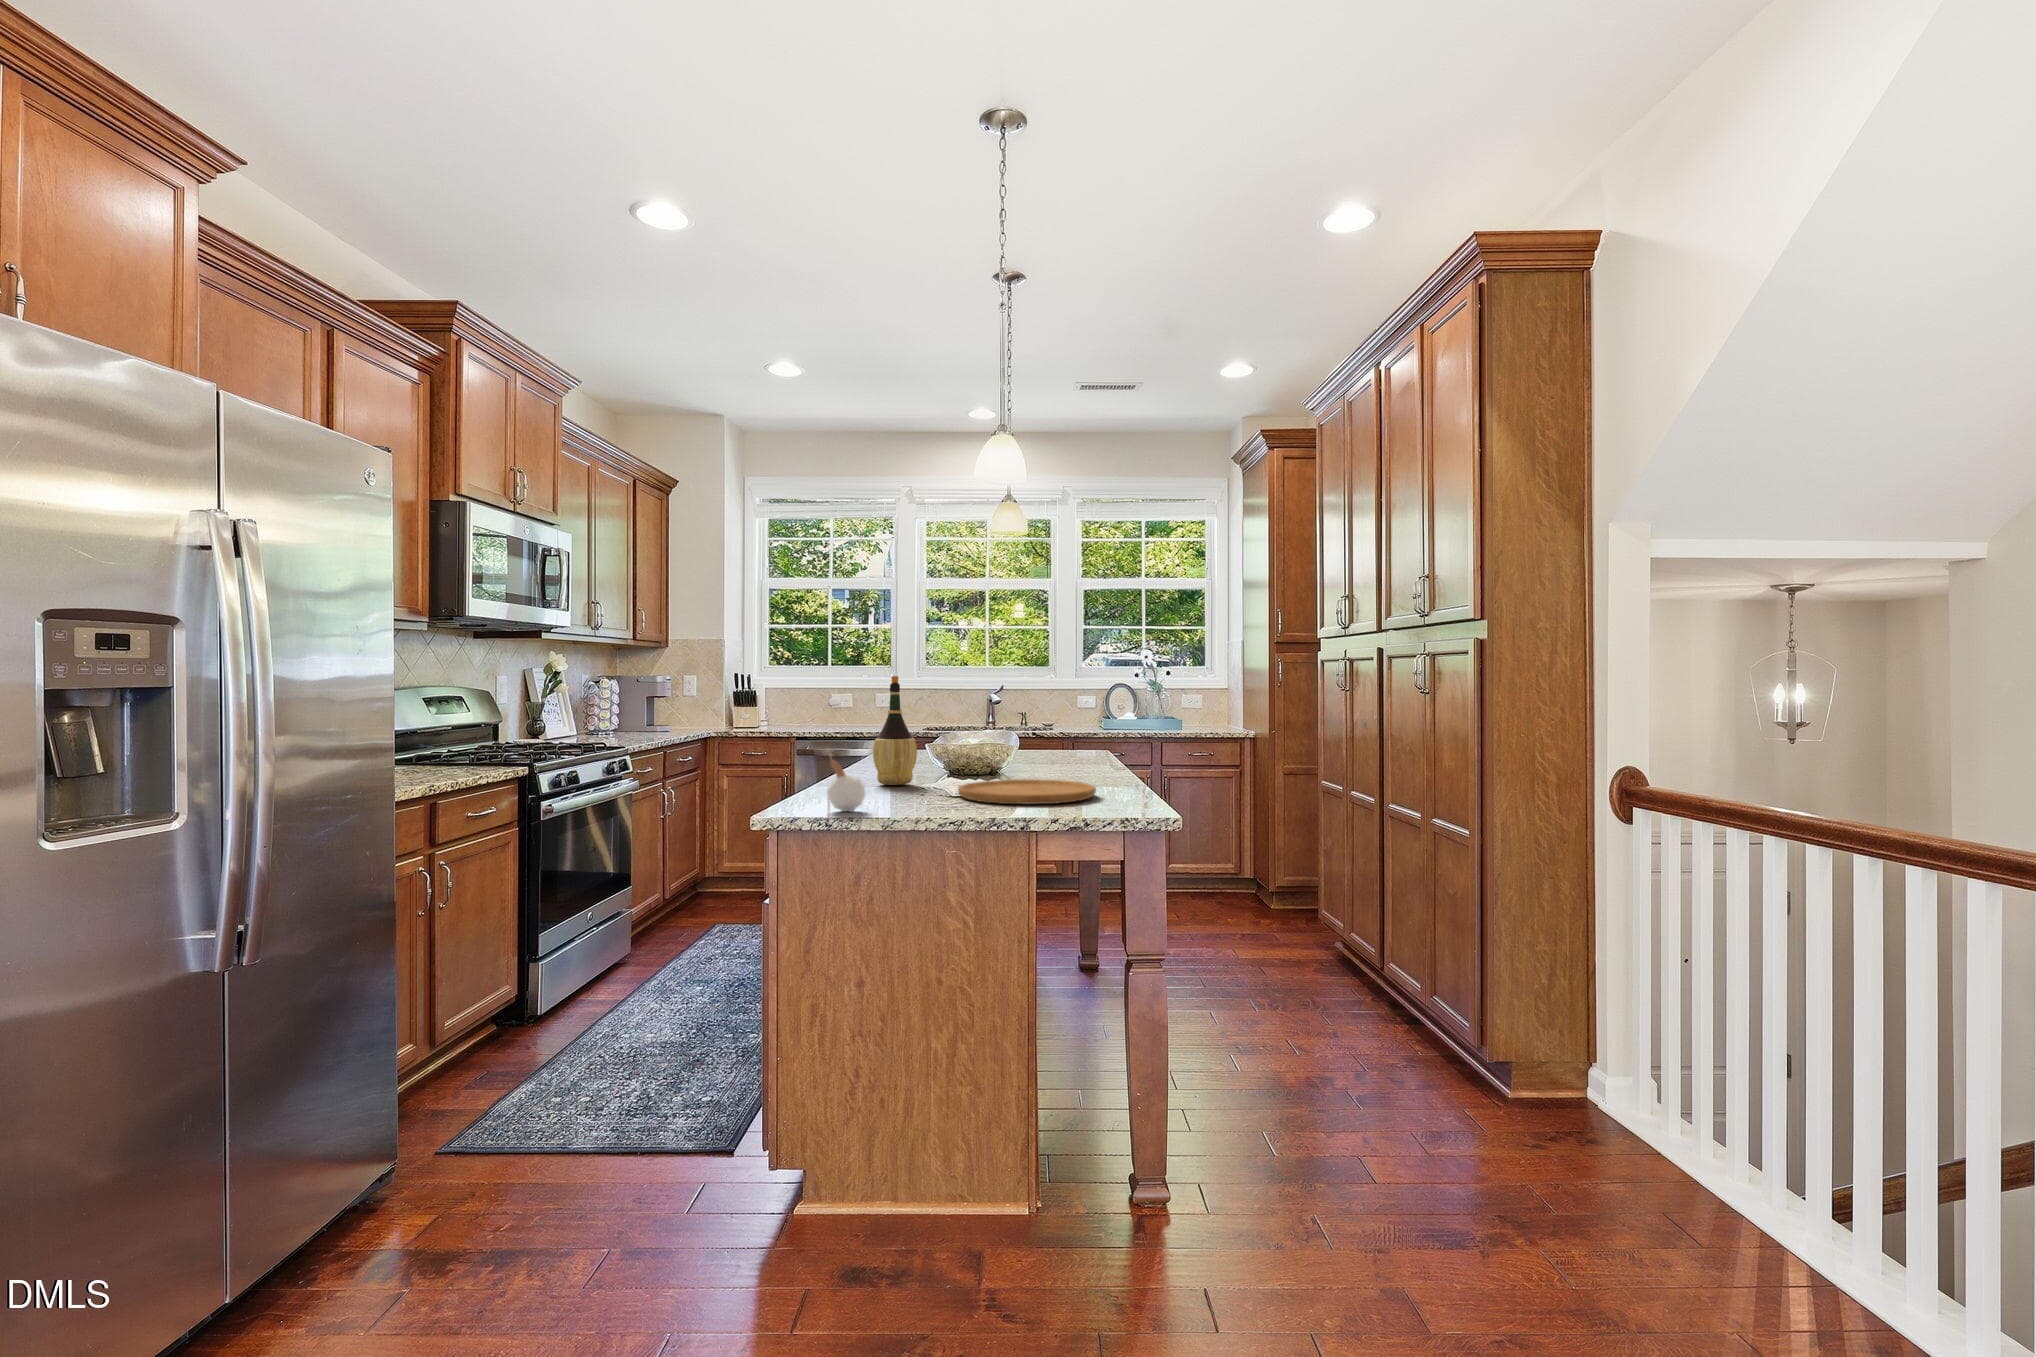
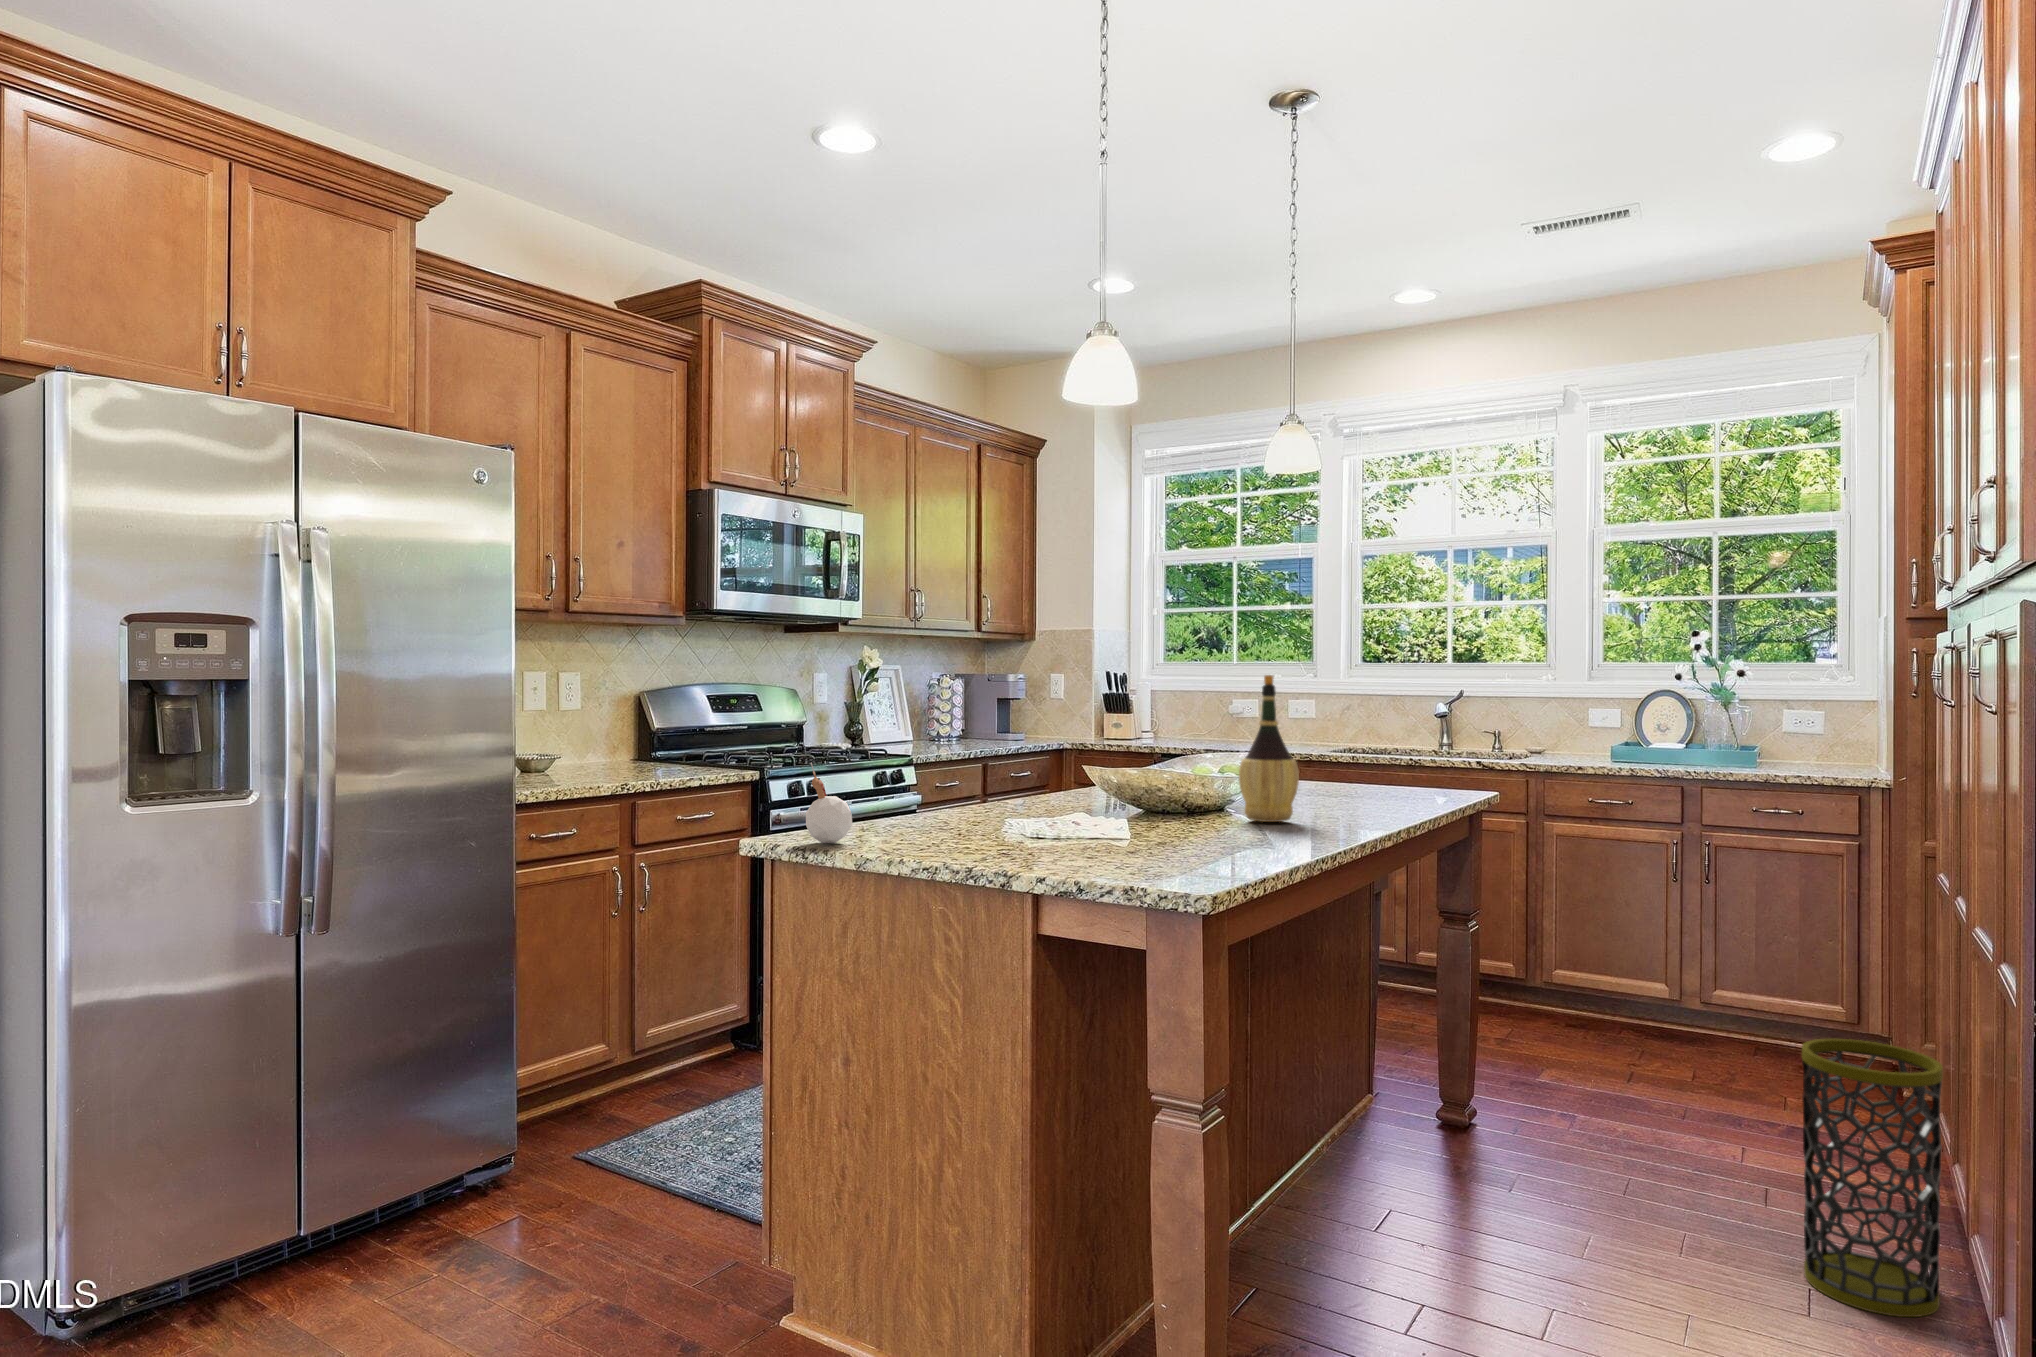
wine bottle: present [873,676,917,785] -> present [1239,675,1299,822]
cutting board: present [958,779,1096,804] -> none [1013,818,1210,855]
trash can: none [1320,879,1386,1025] -> present [1802,1039,1943,1317]

